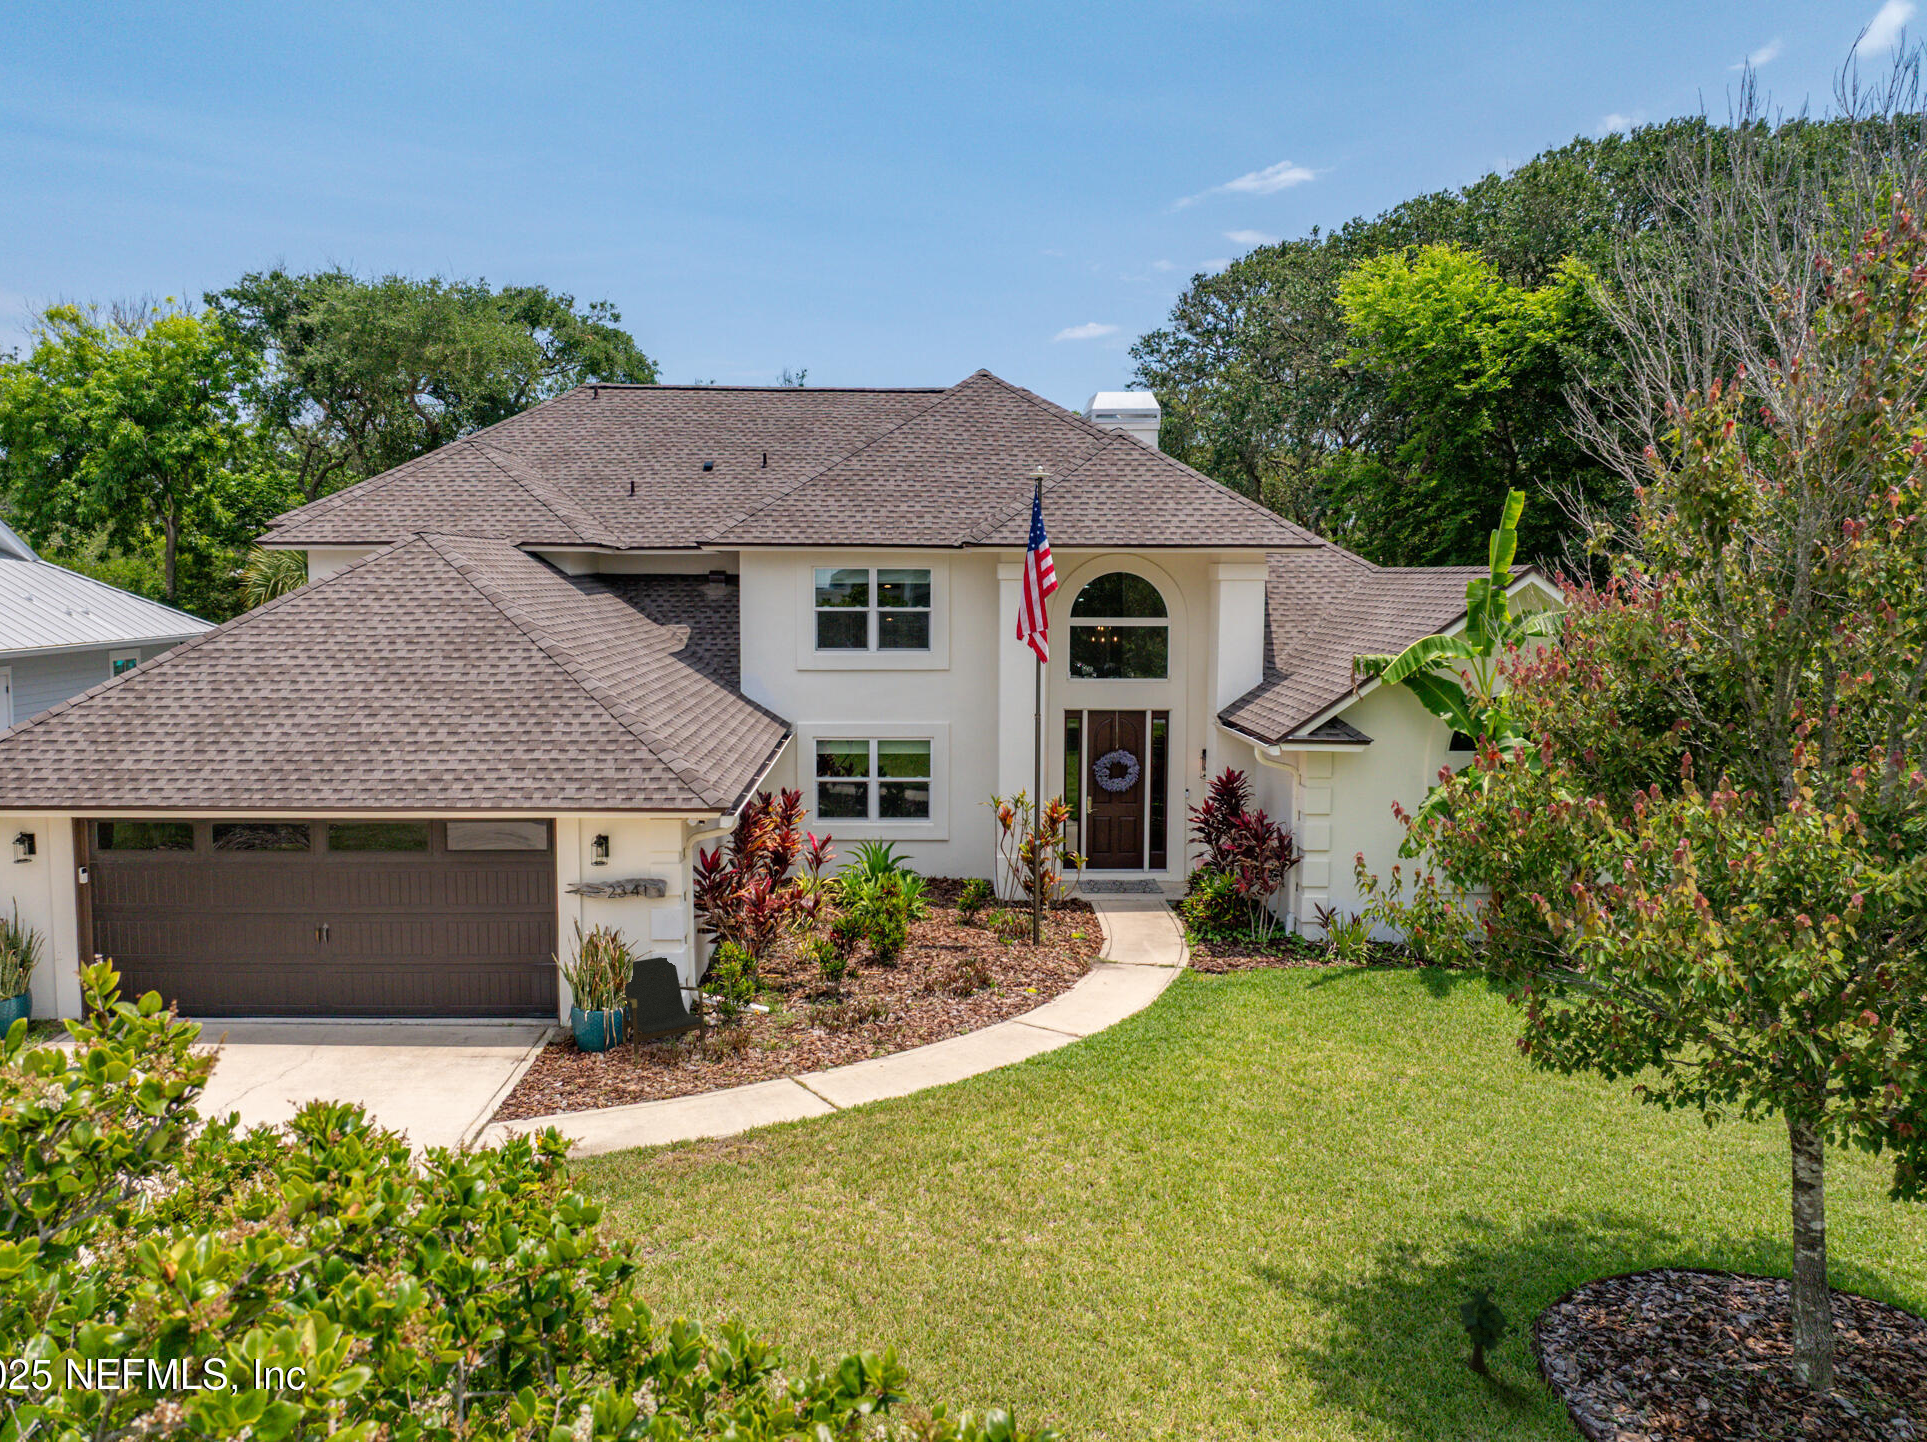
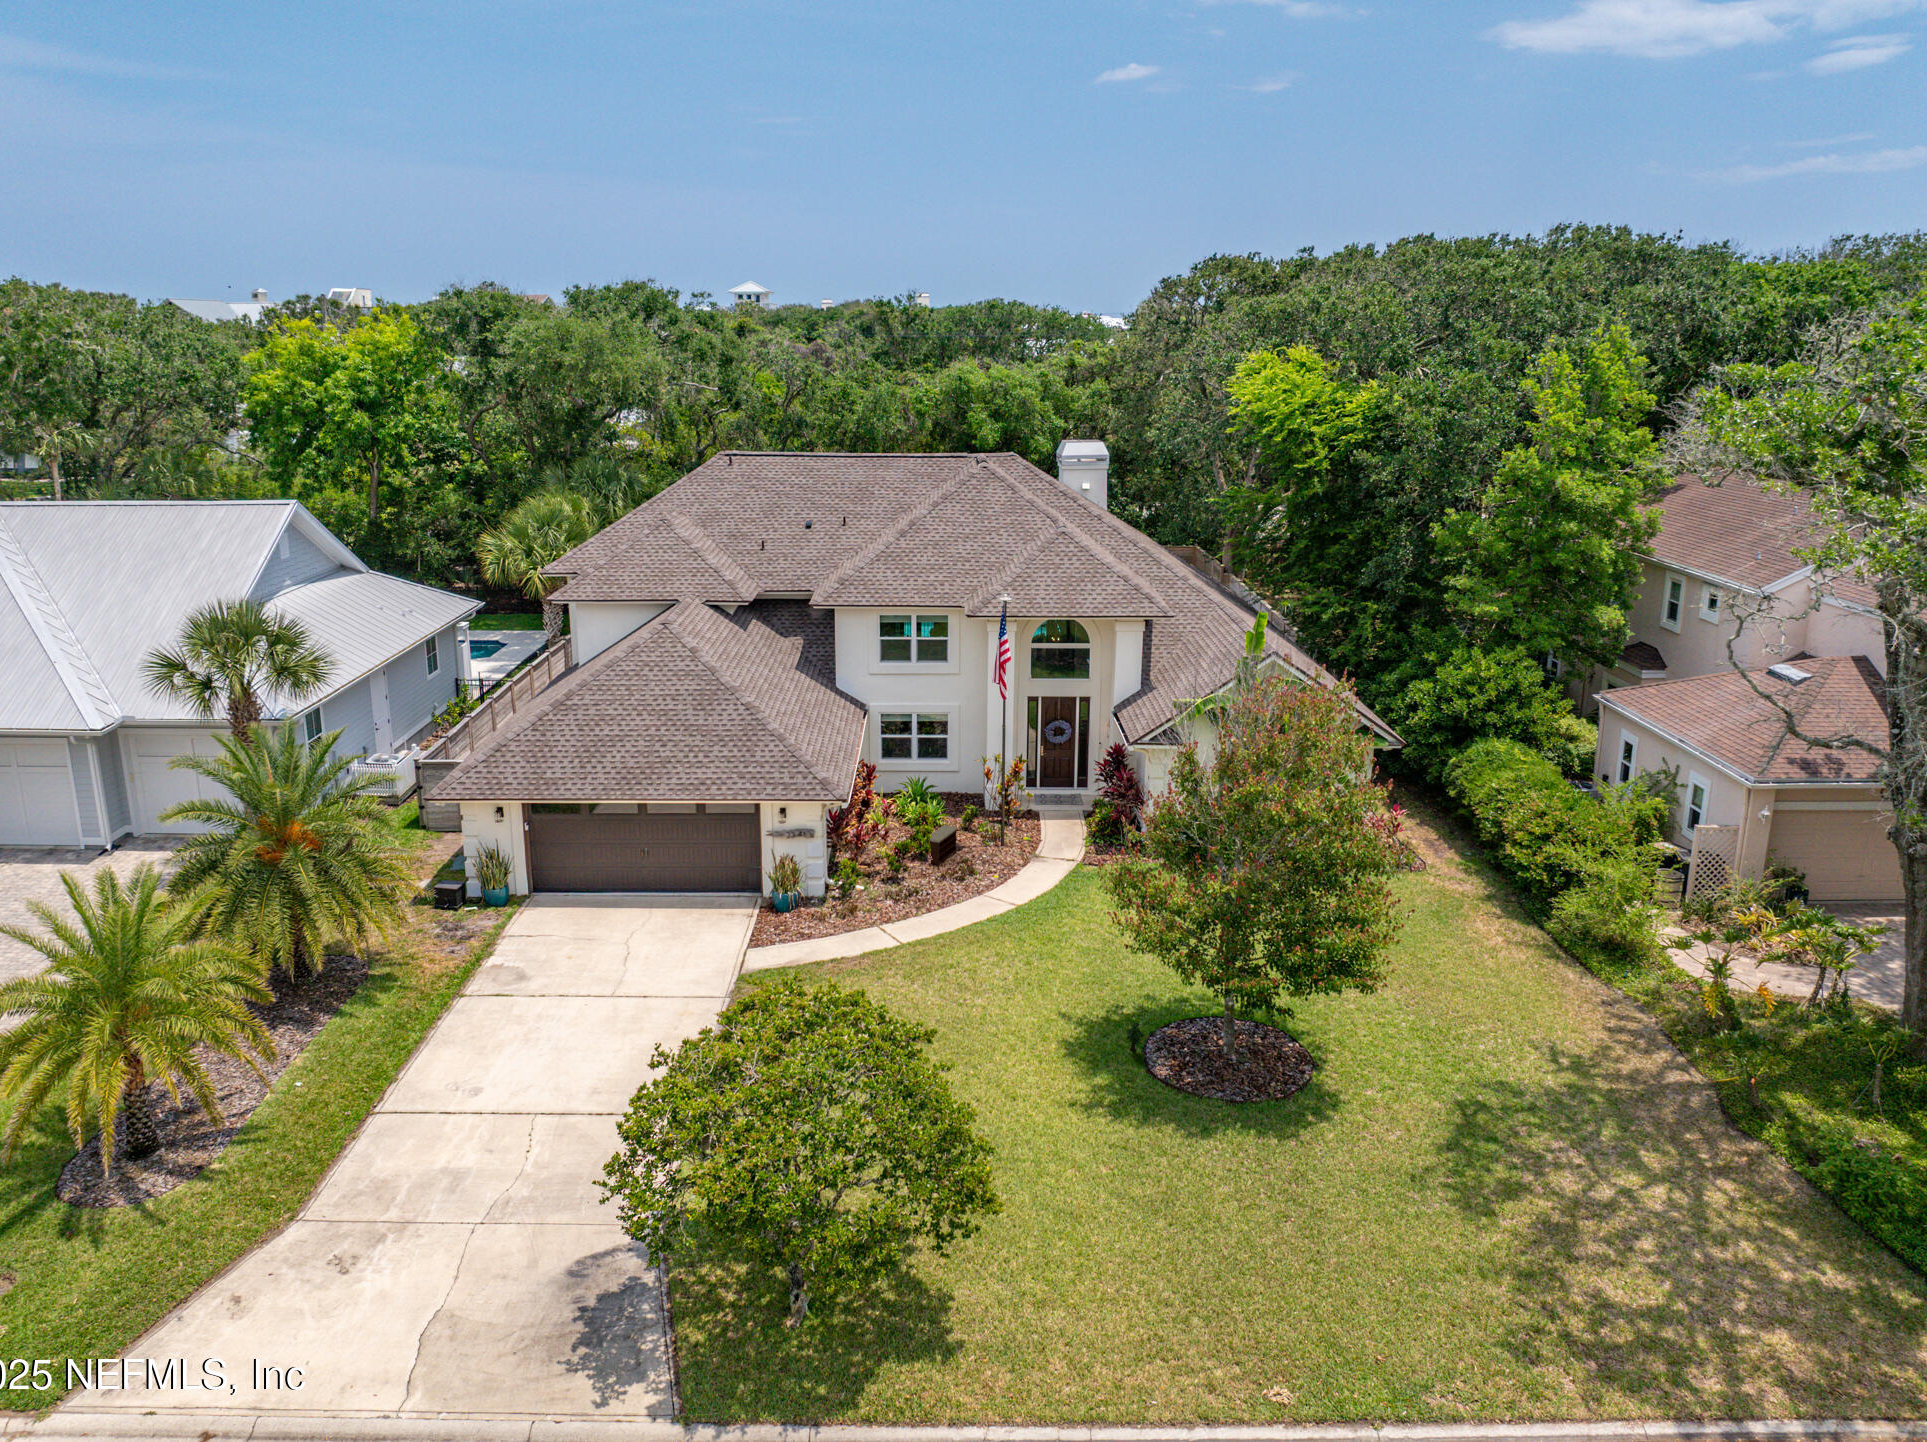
bench: none [890,904,953,977] -> present [930,825,958,866]
lounge chair: present [621,957,705,1063] -> none [795,866,836,919]

